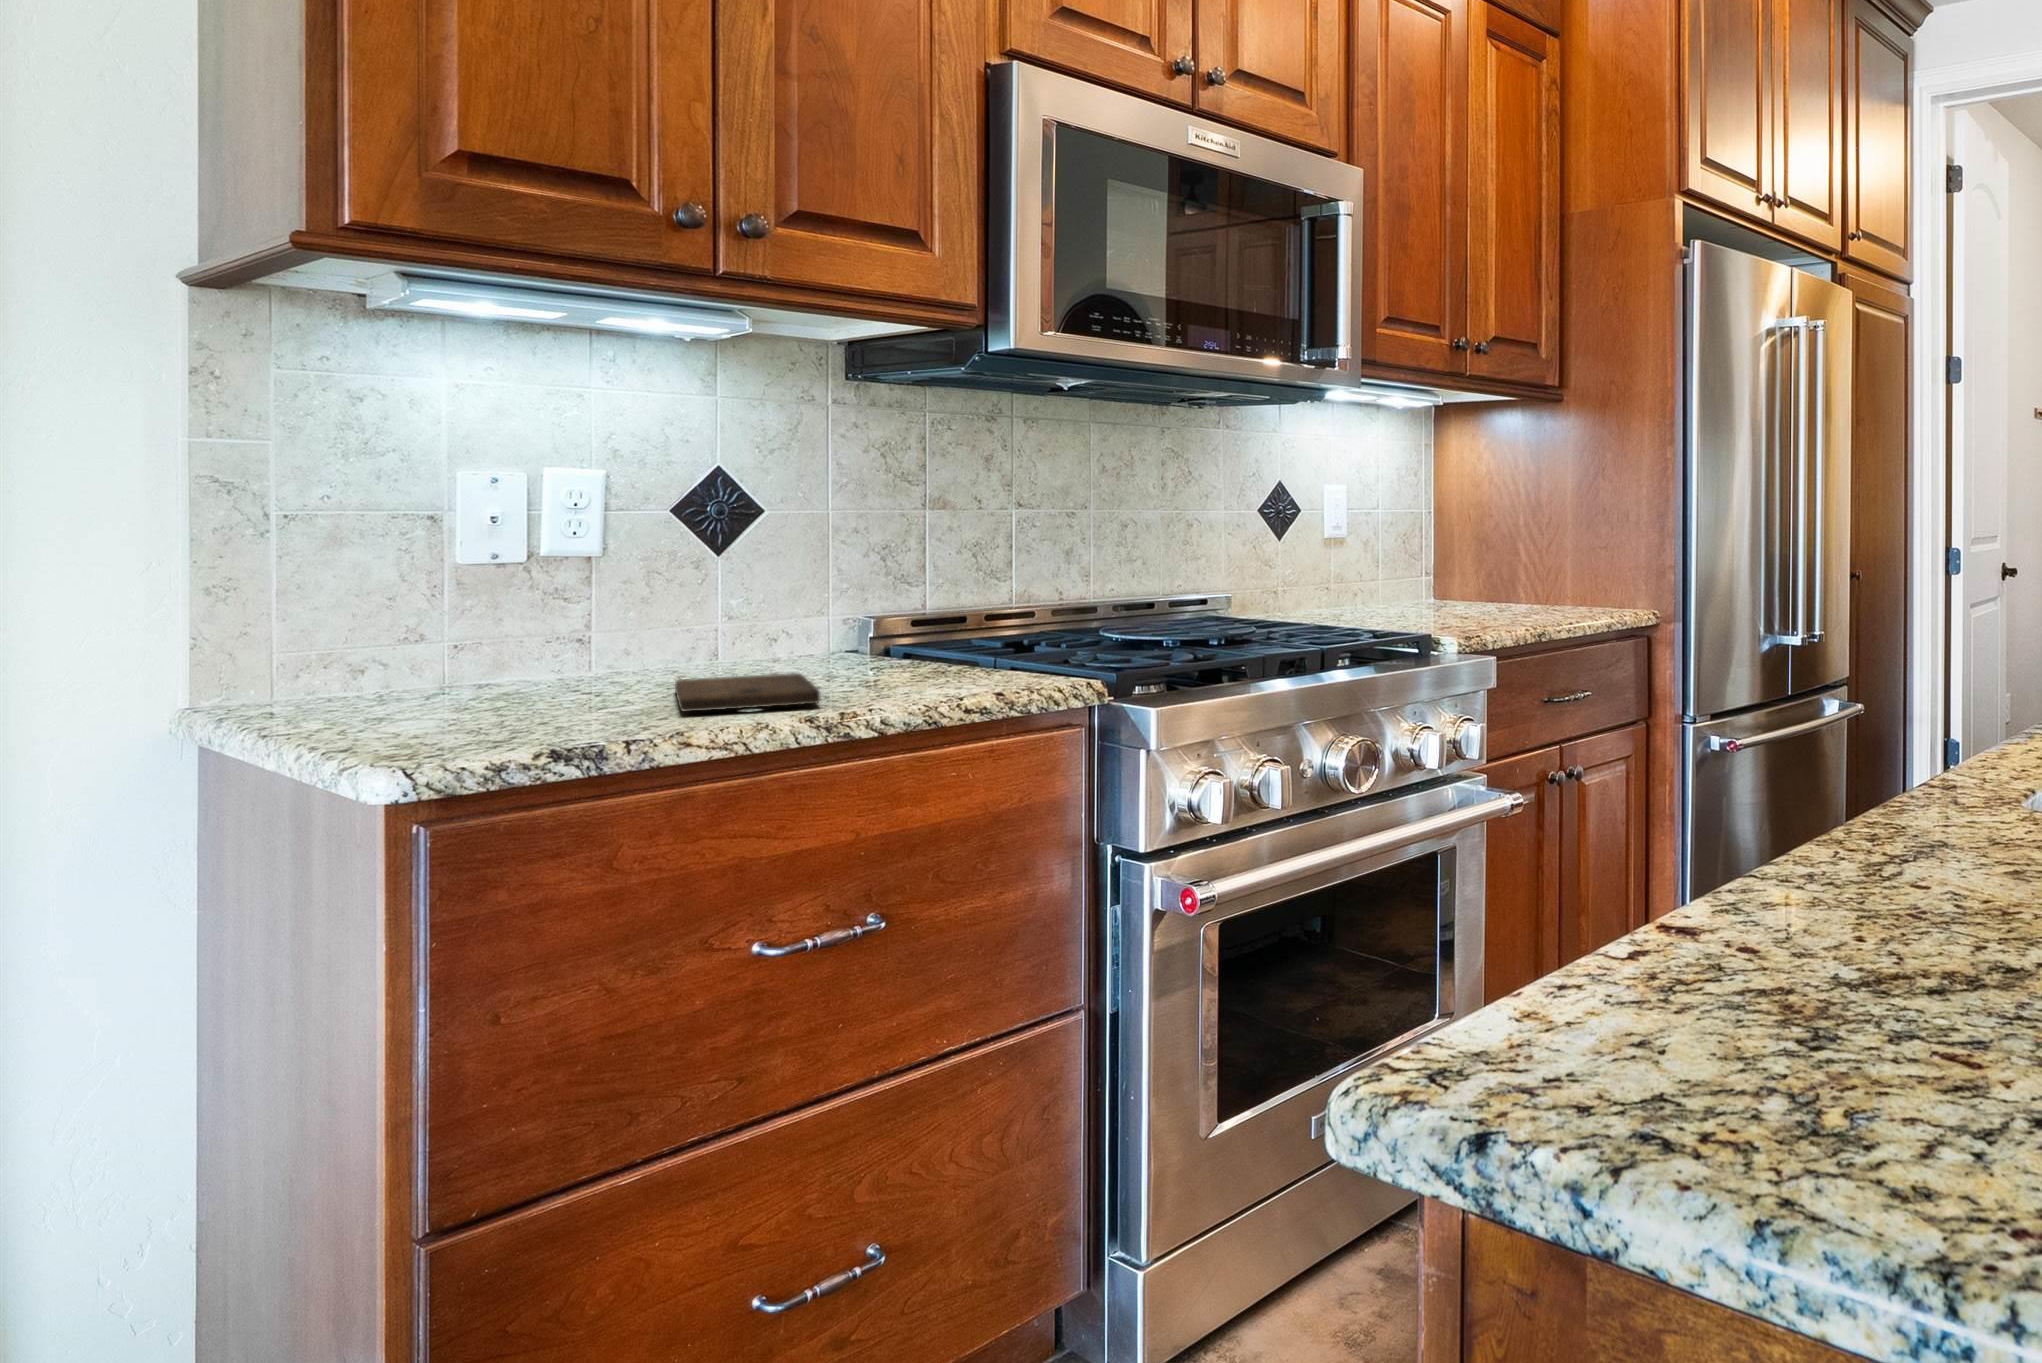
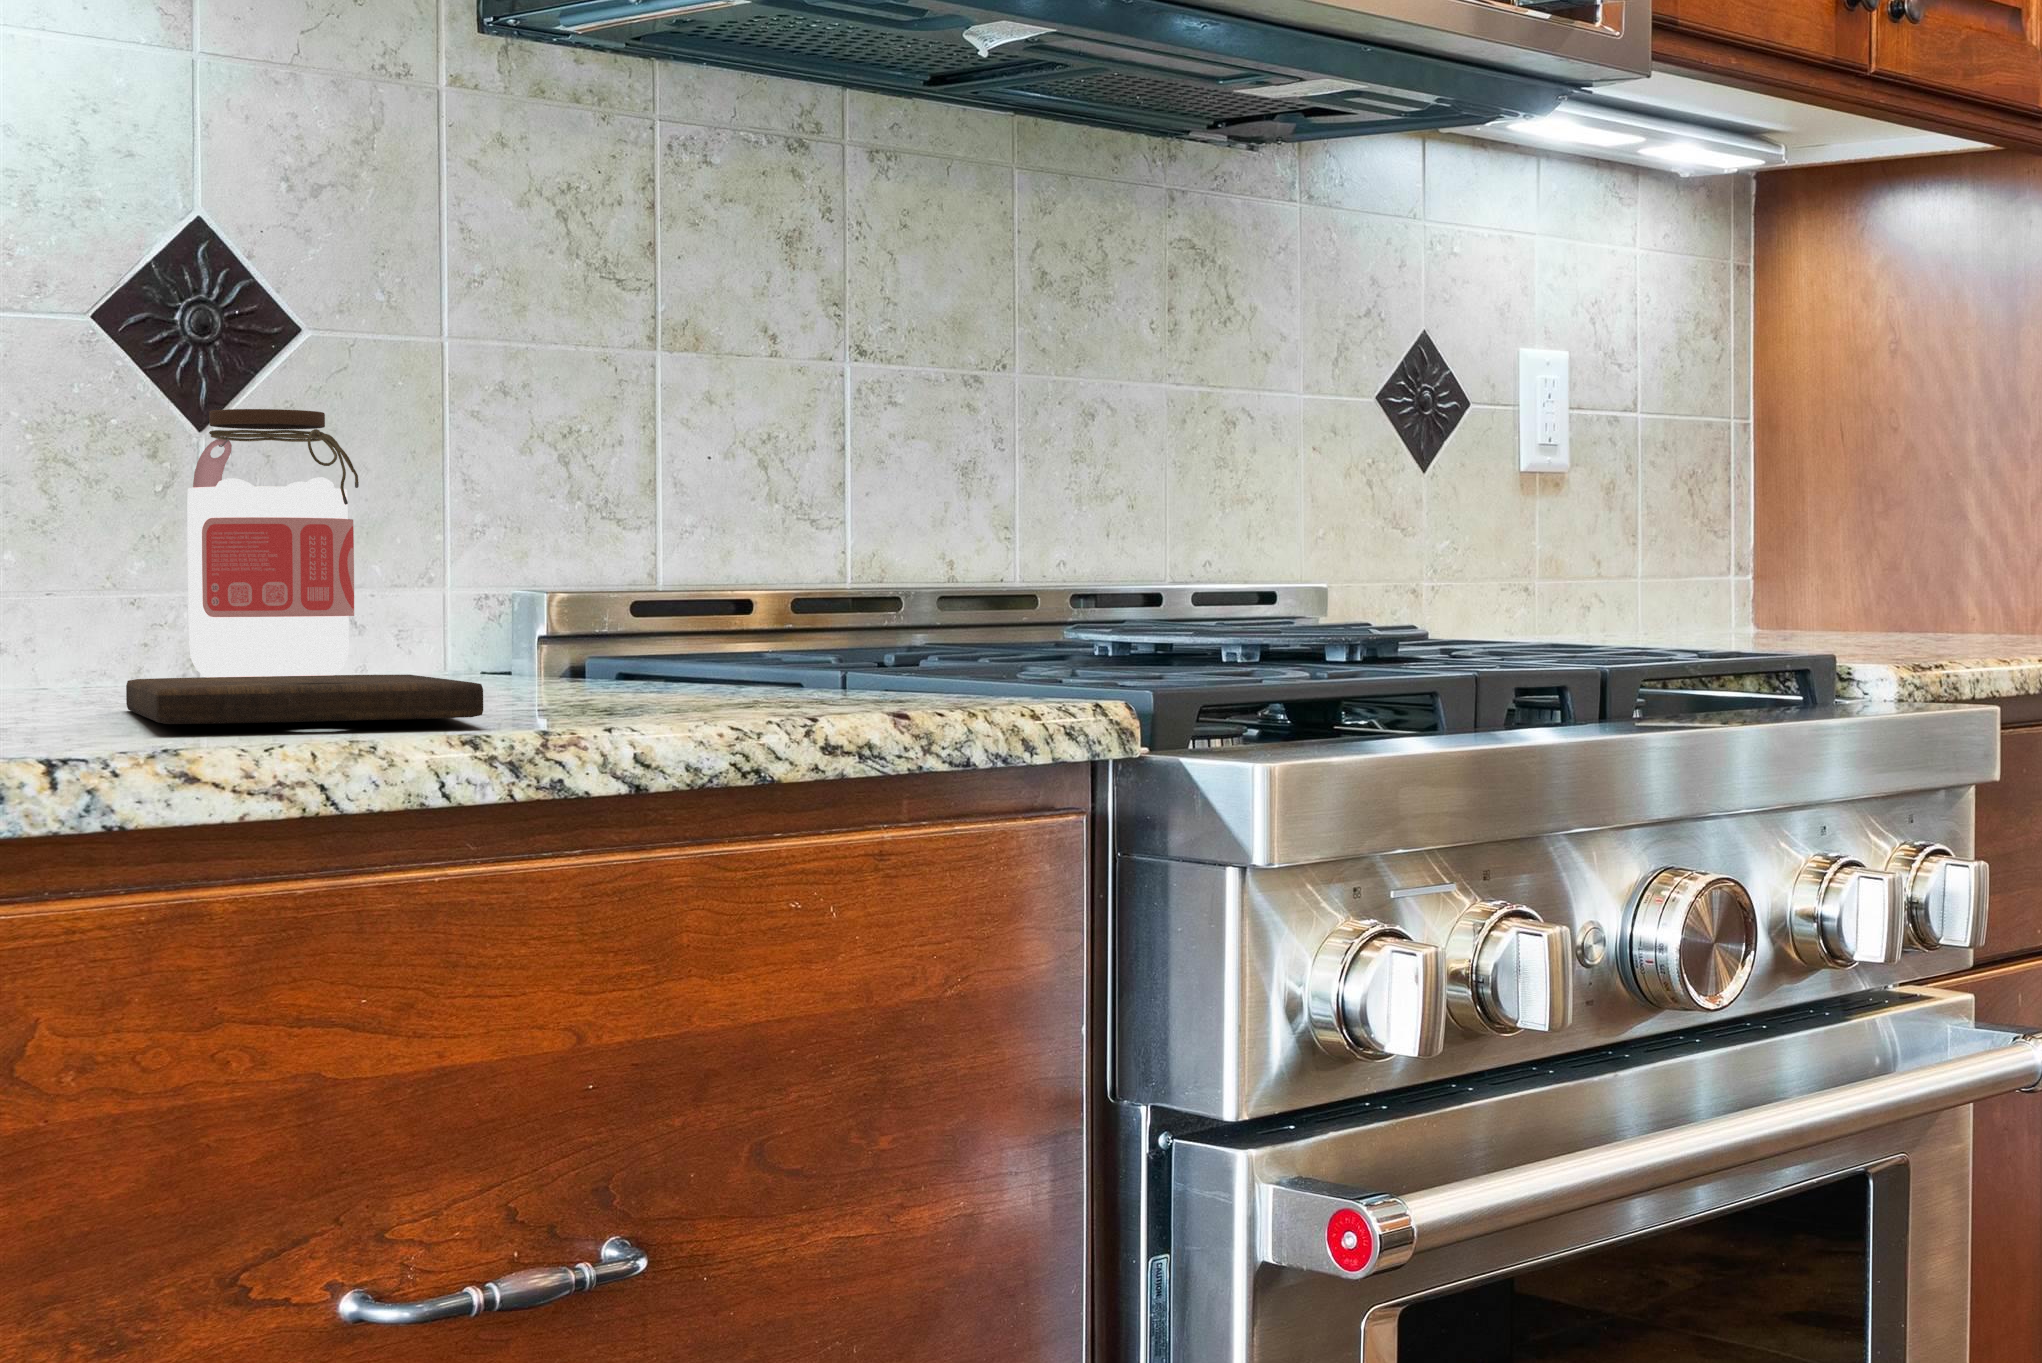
jar: none [707,553,784,669] -> present [188,409,359,677]

